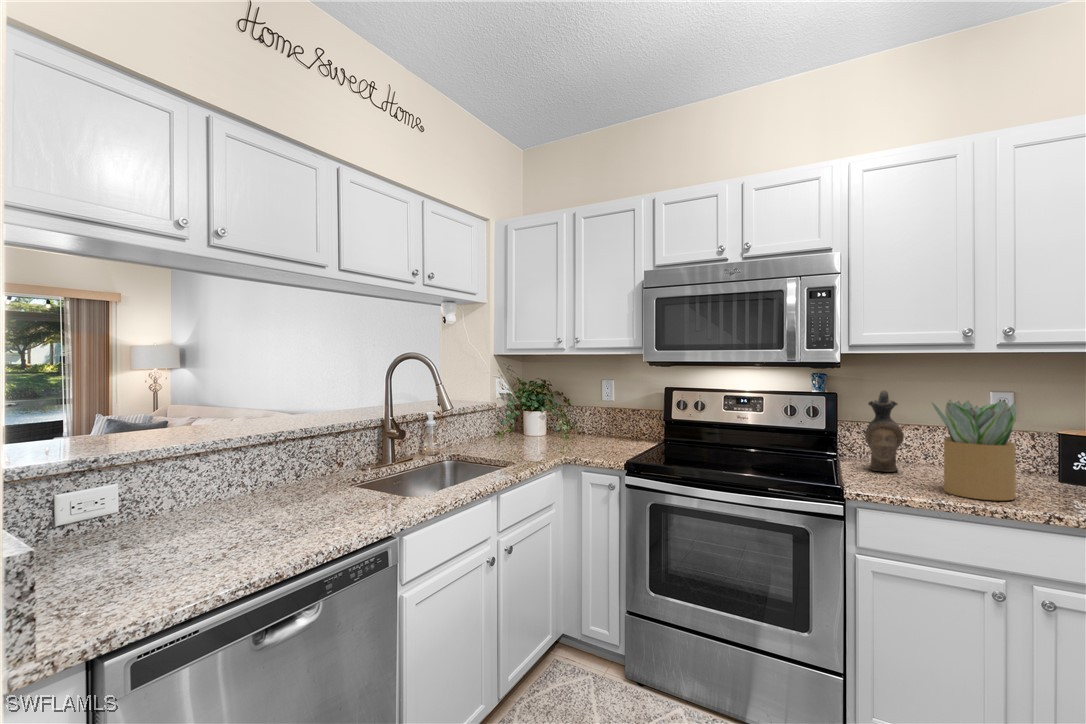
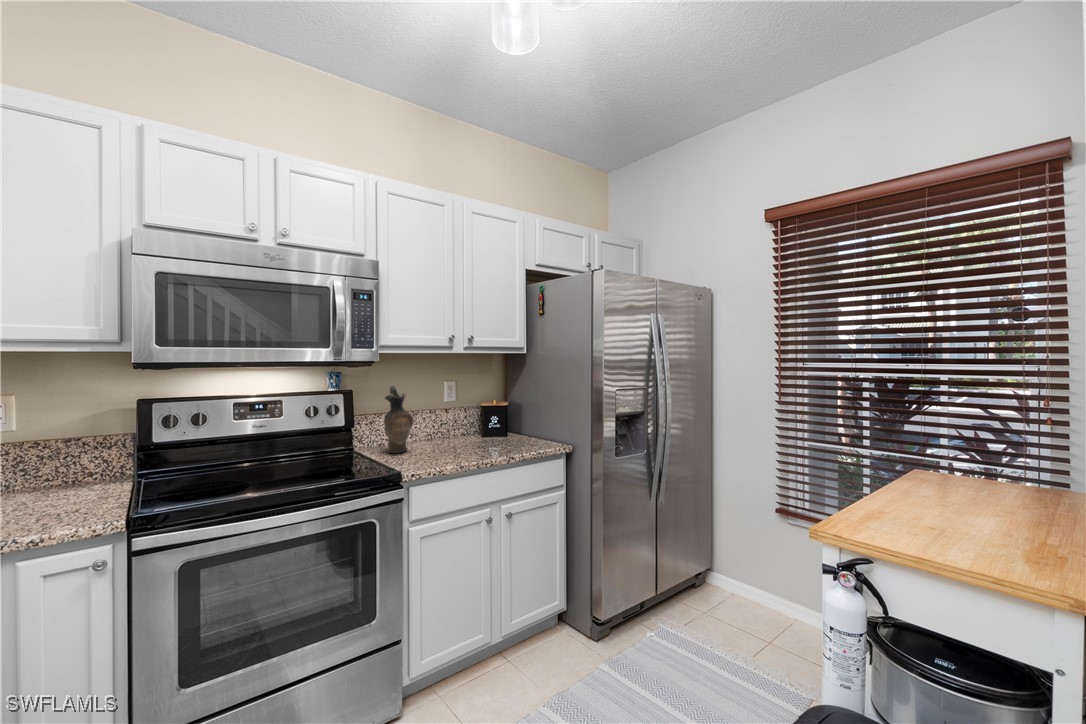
potted plant: present [932,400,1017,500] -> none [444,387,491,458]

